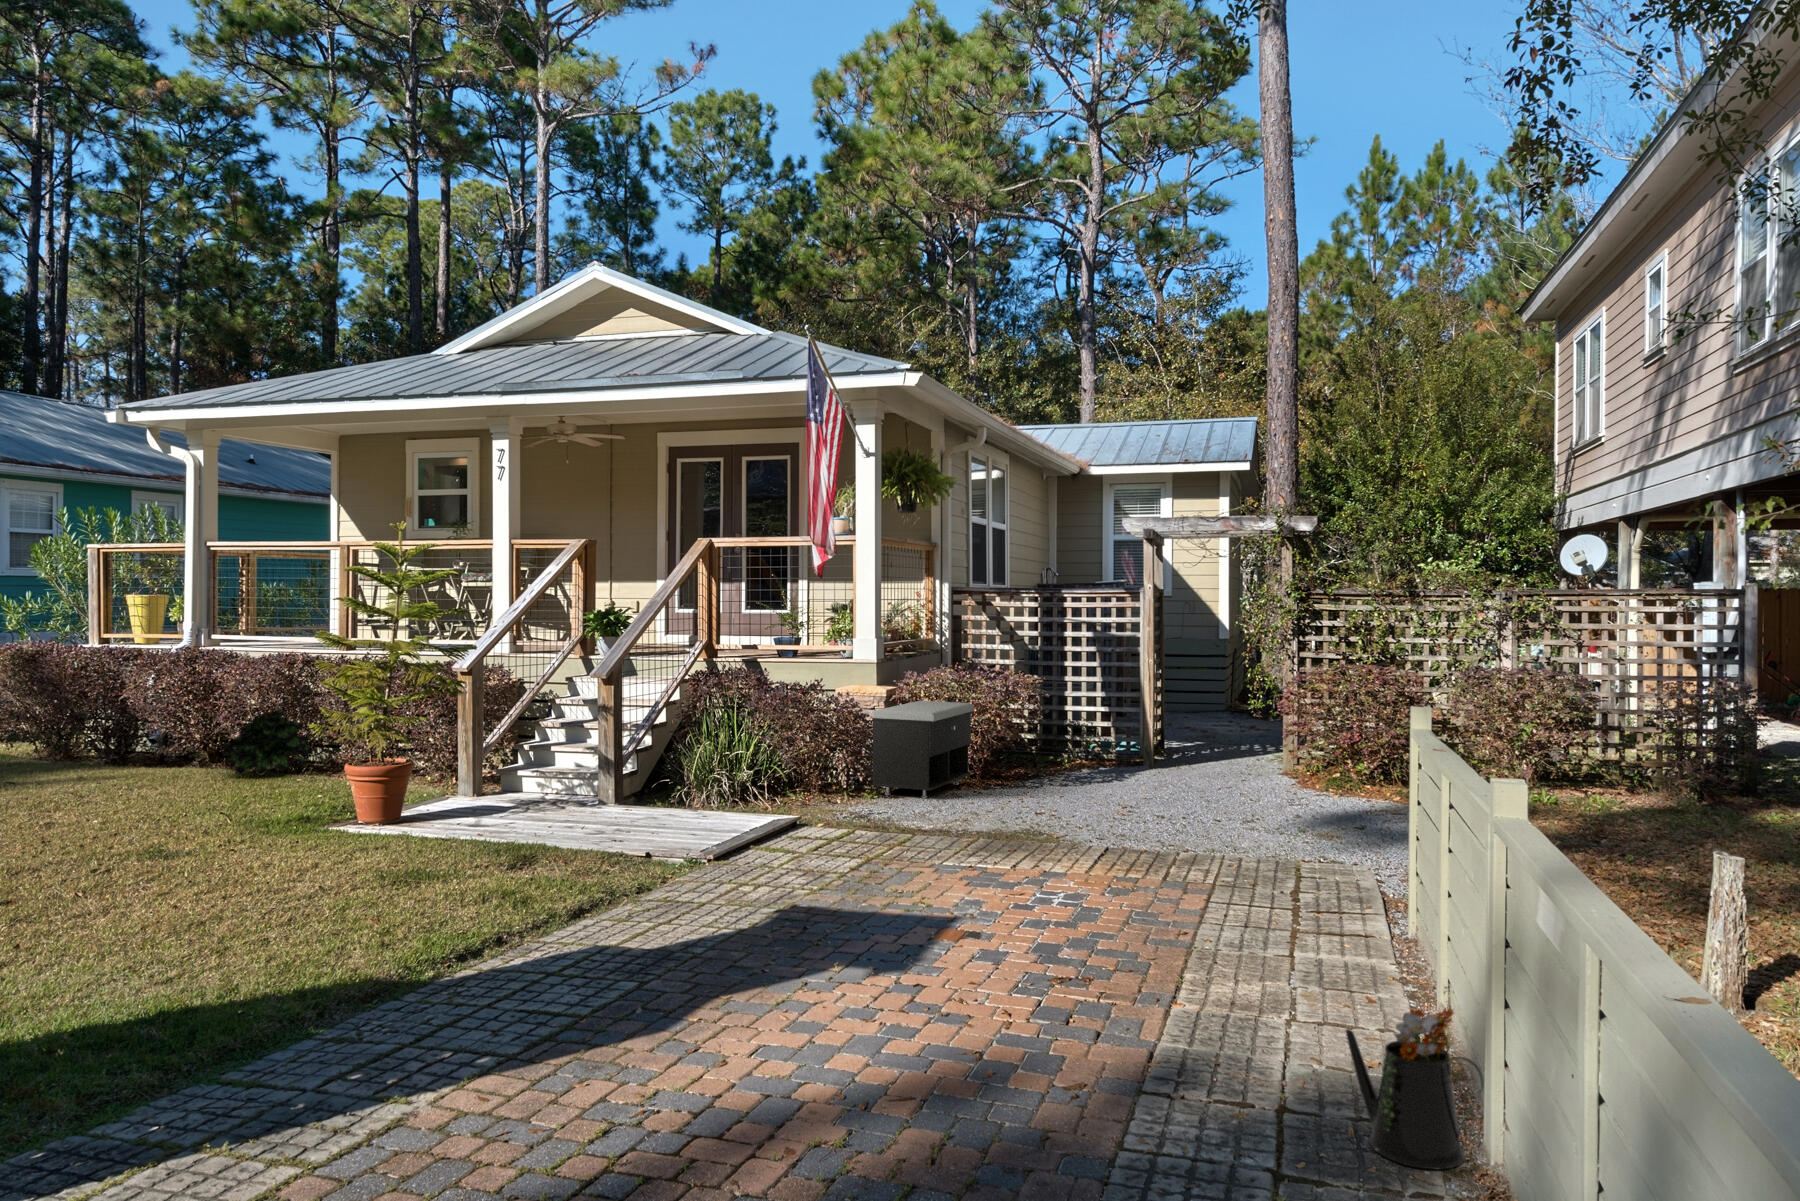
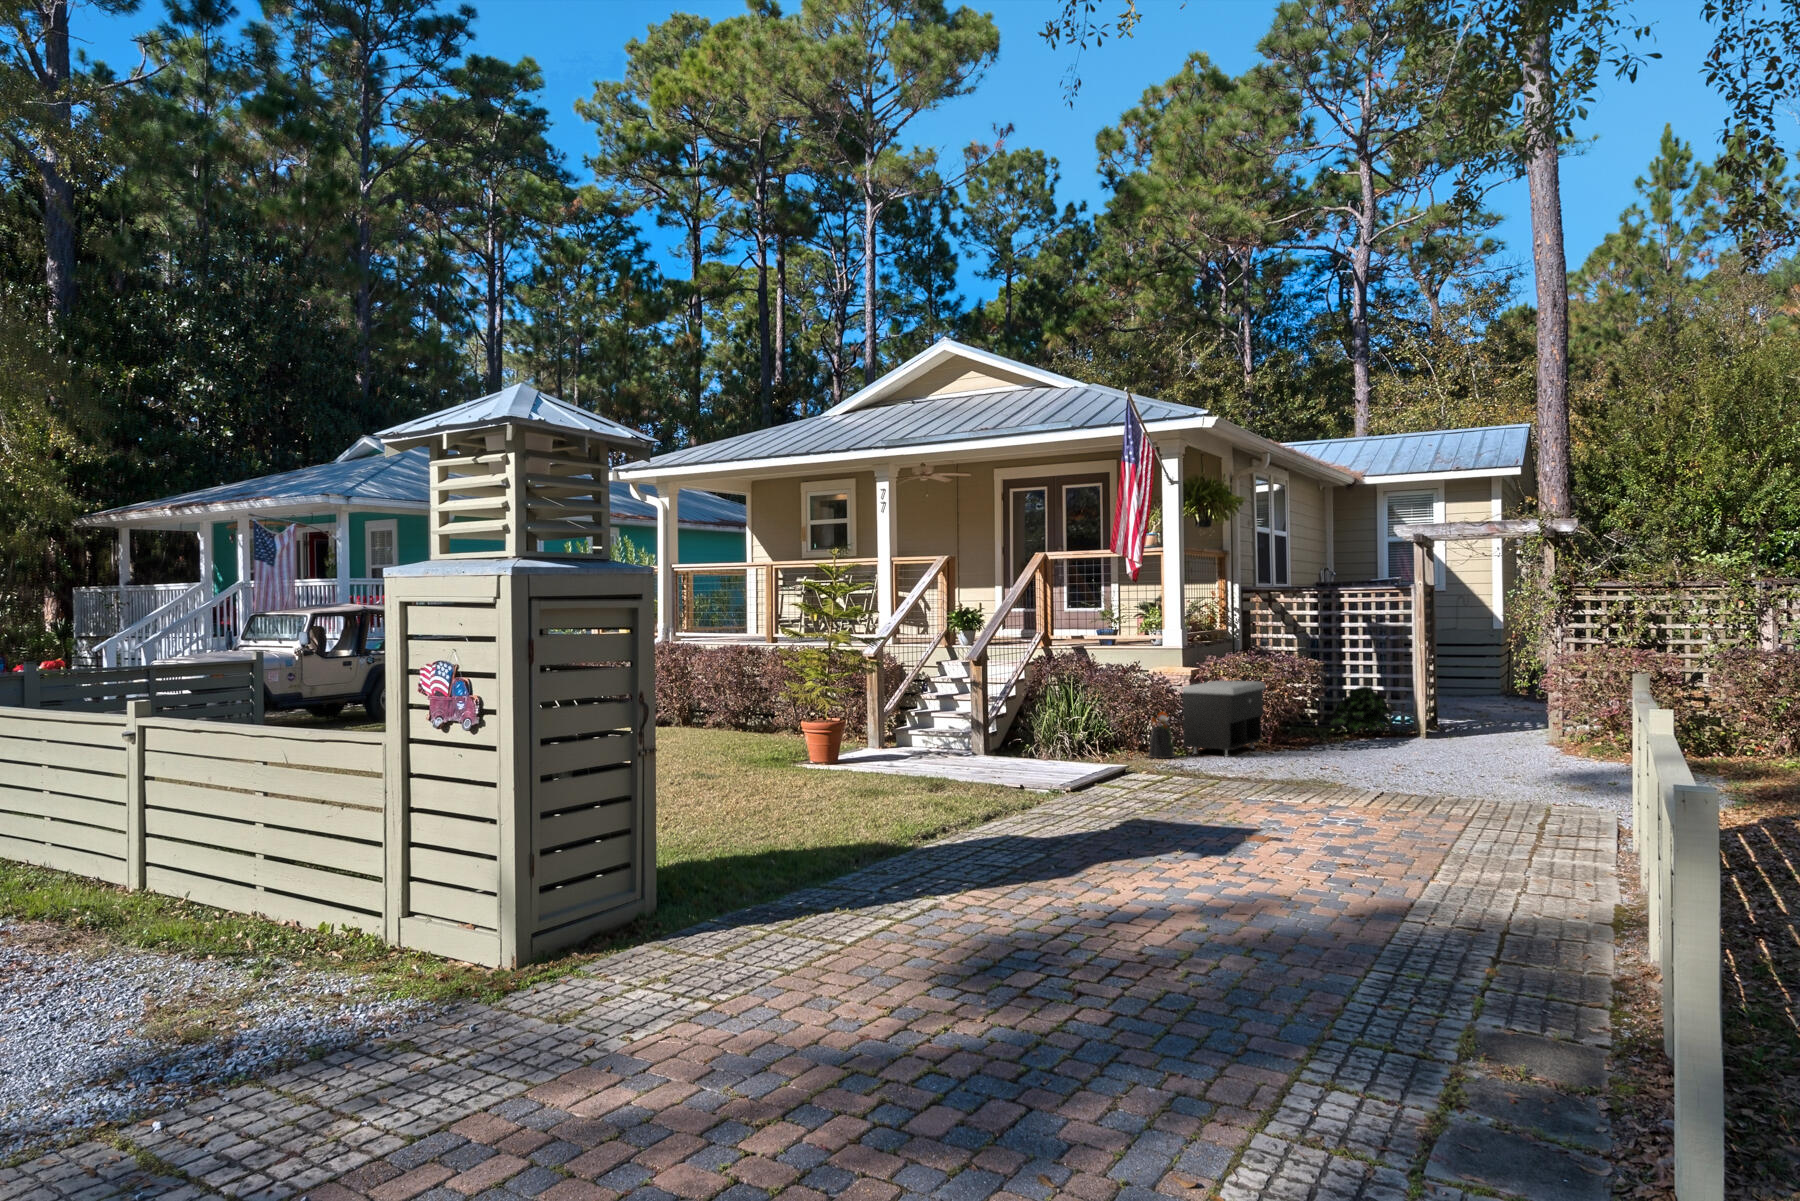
potted plant: present [227,710,314,776] -> present [1329,686,1393,735]
watering can: present [1346,1008,1484,1170] -> present [1149,712,1174,758]

